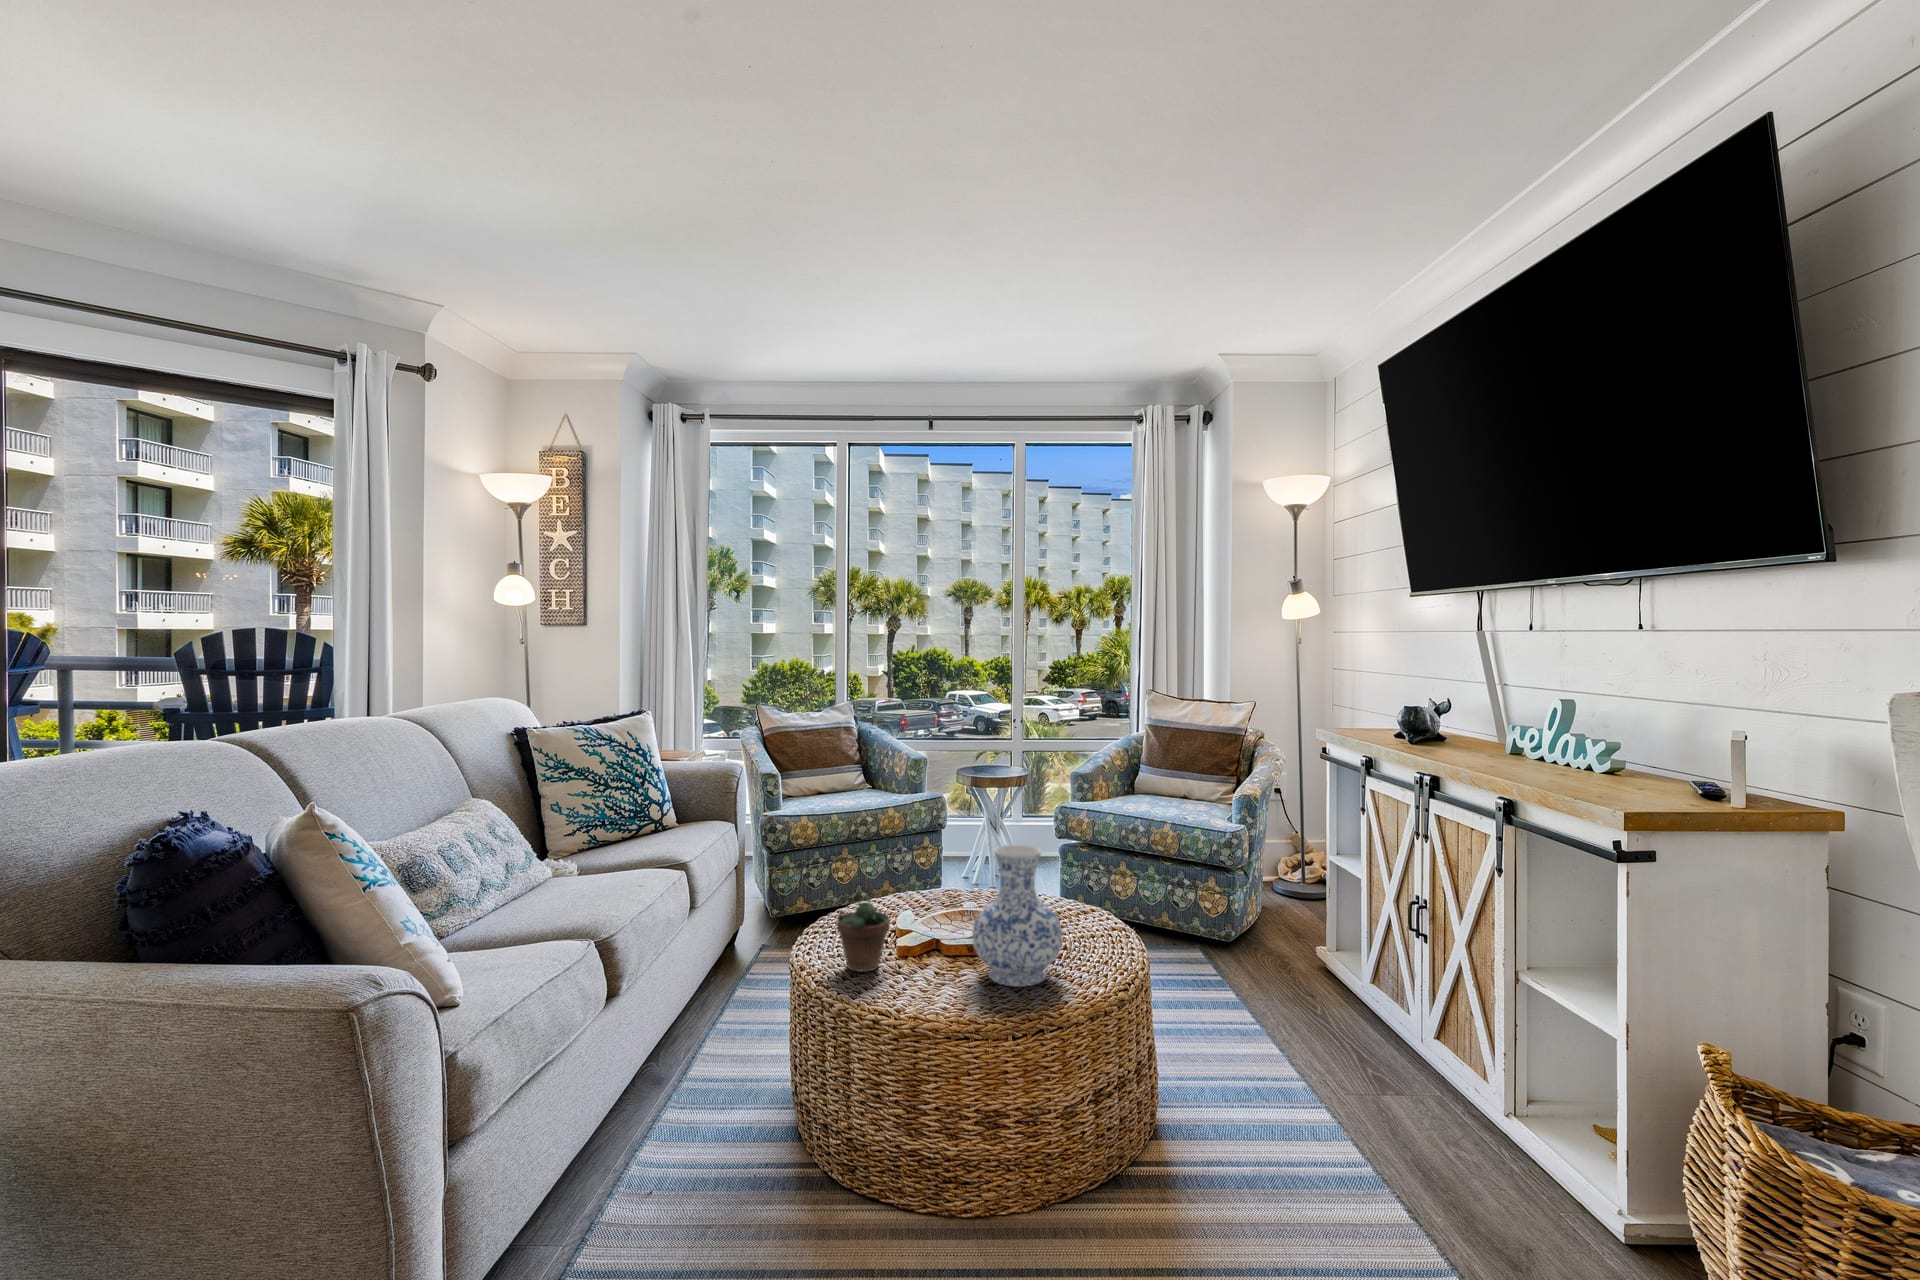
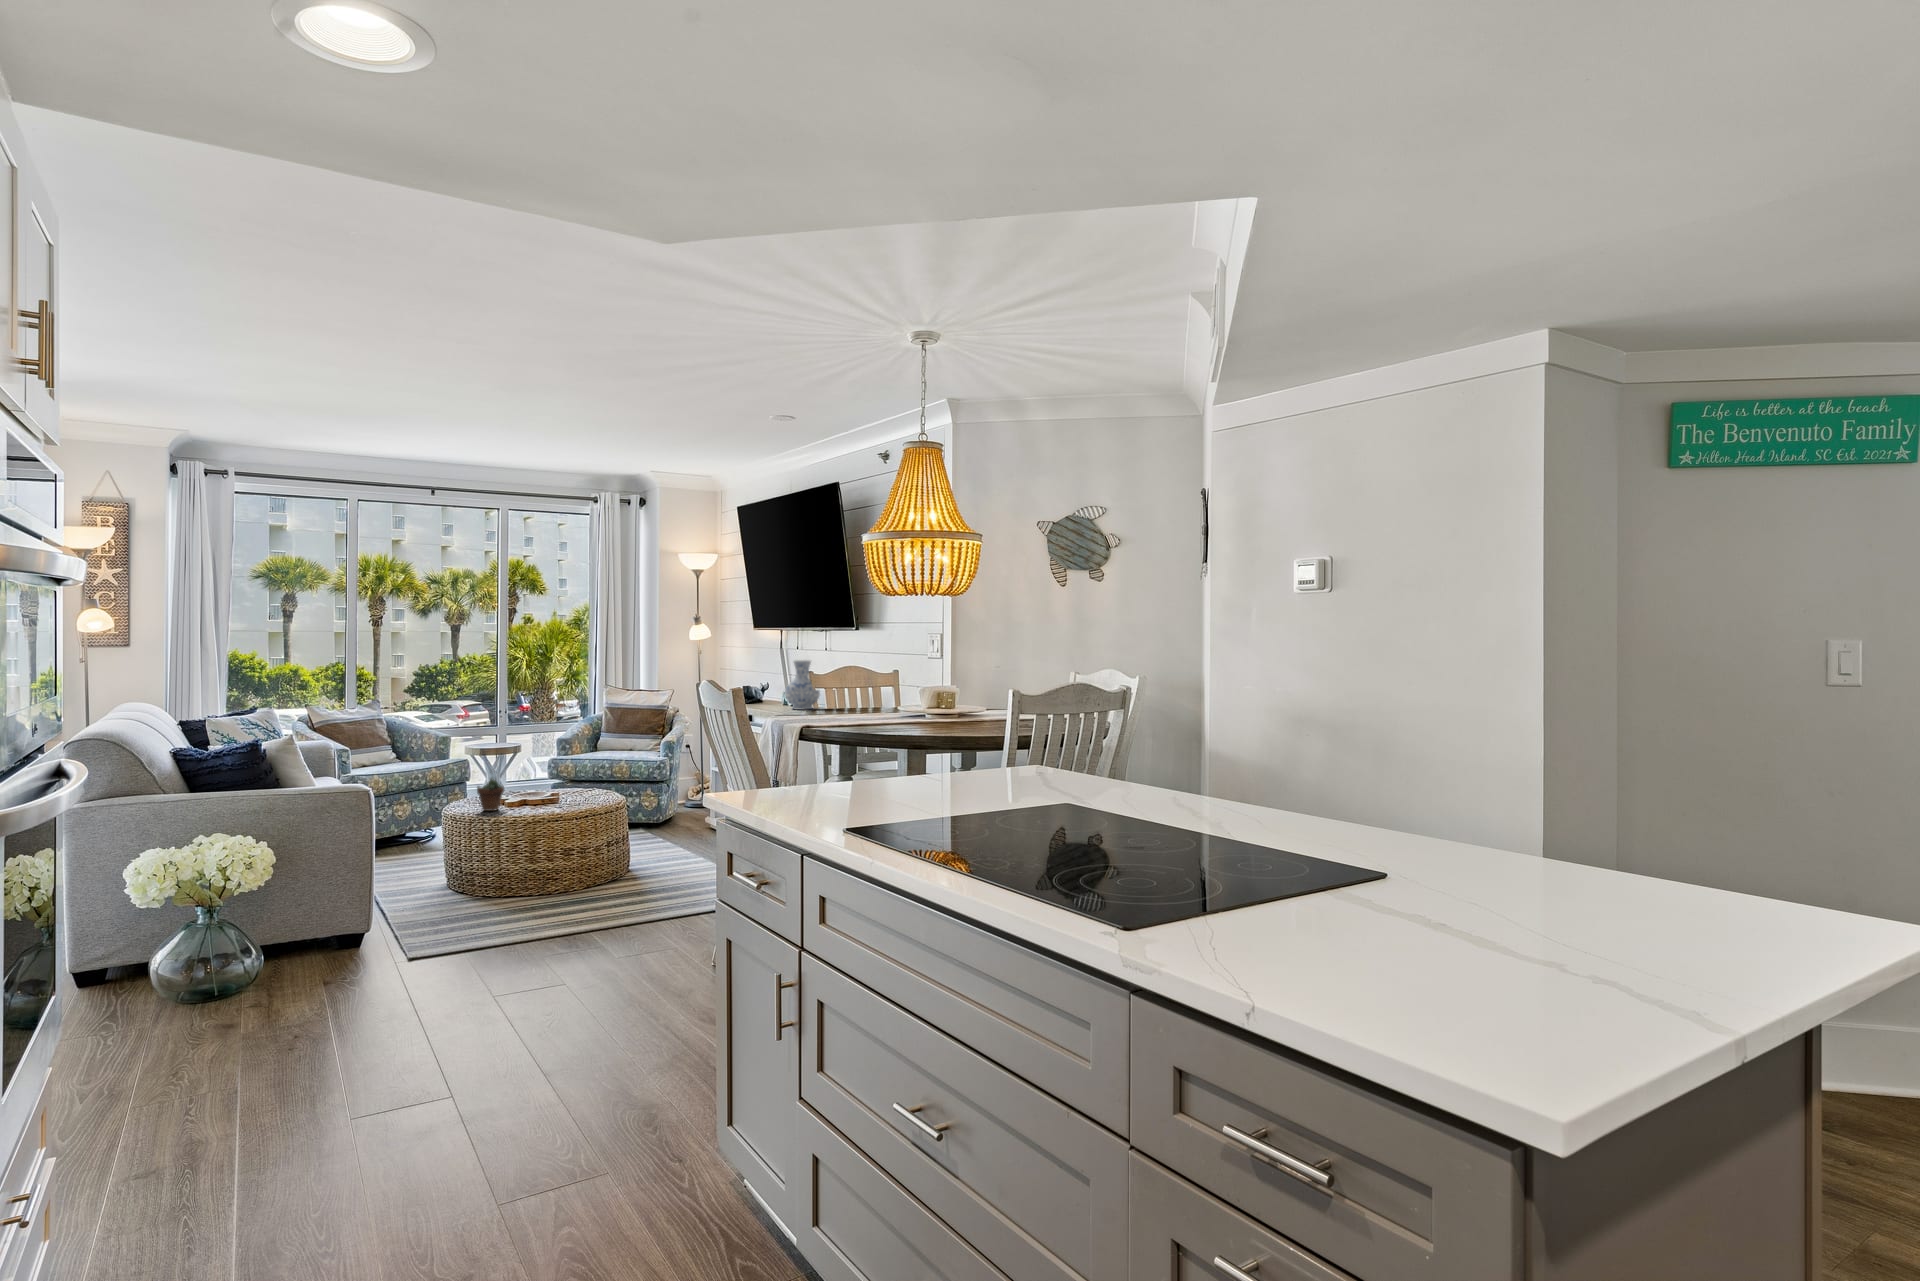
vase: present [972,844,1062,987] -> present [785,660,820,710]

